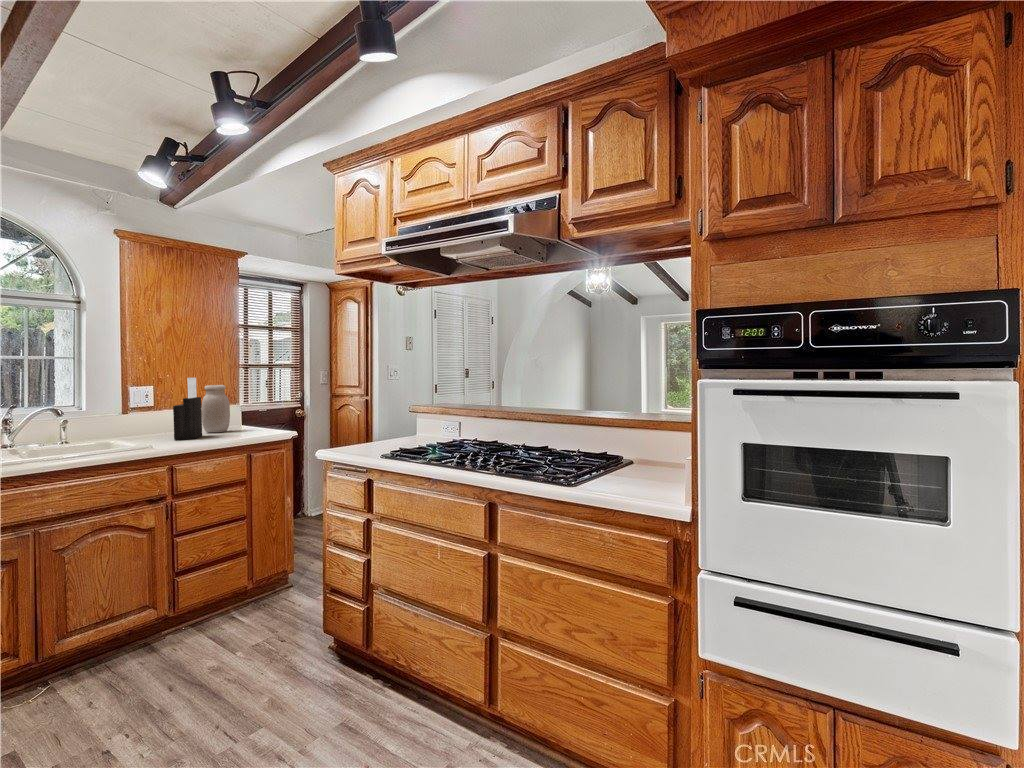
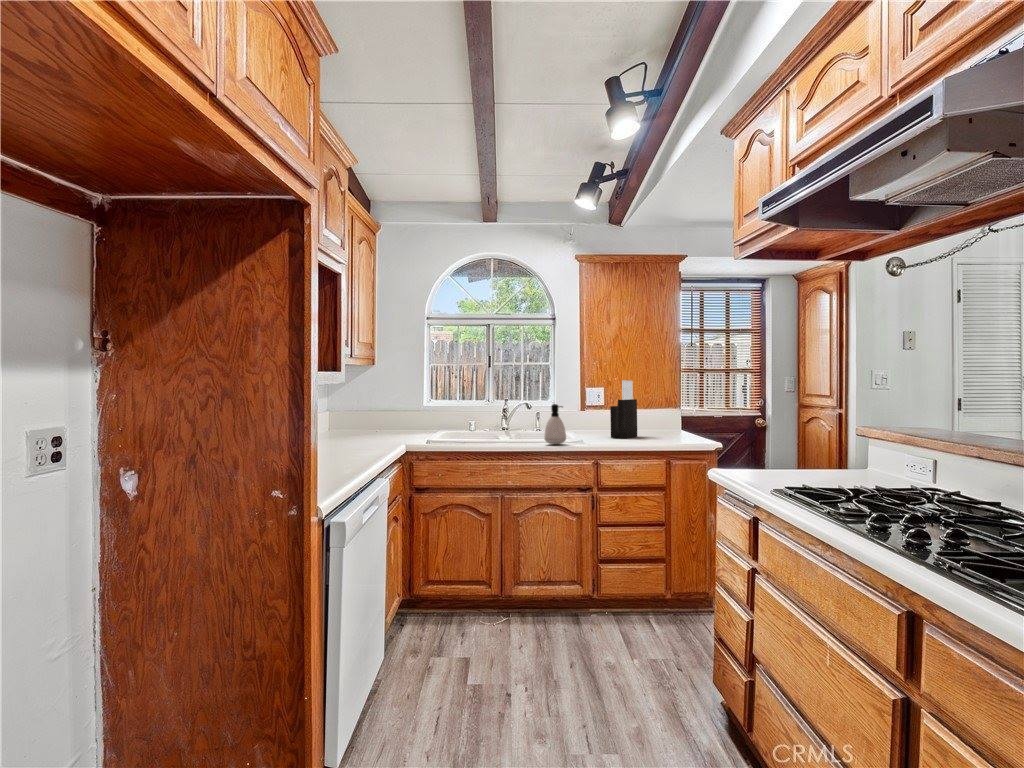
jar: present [201,385,230,432] -> none [641,388,666,435]
soap dispenser: none [101,408,132,455] -> present [544,404,566,445]

